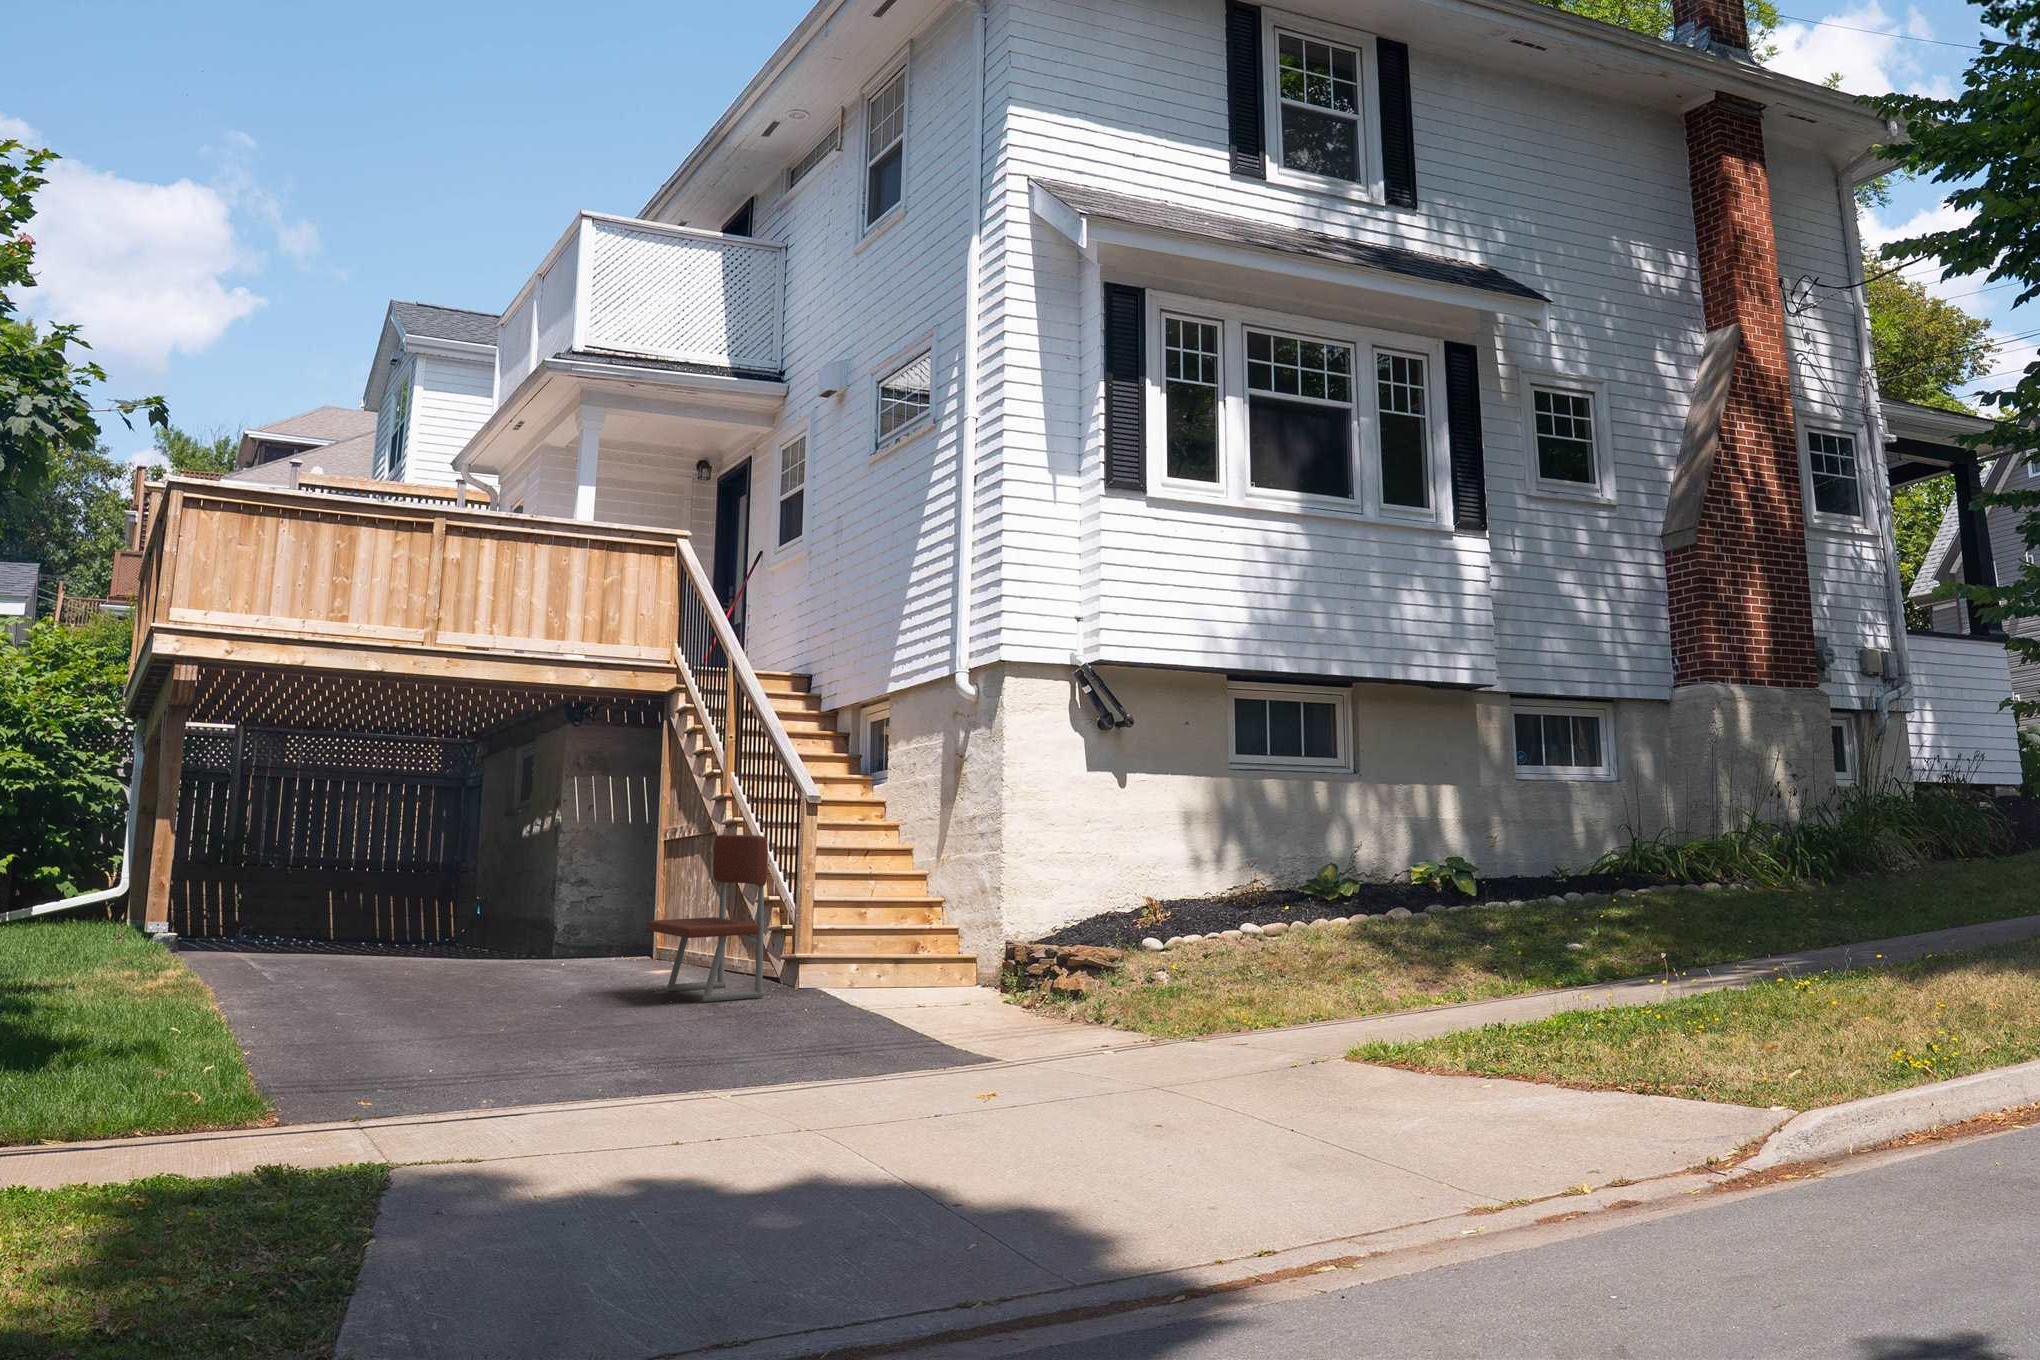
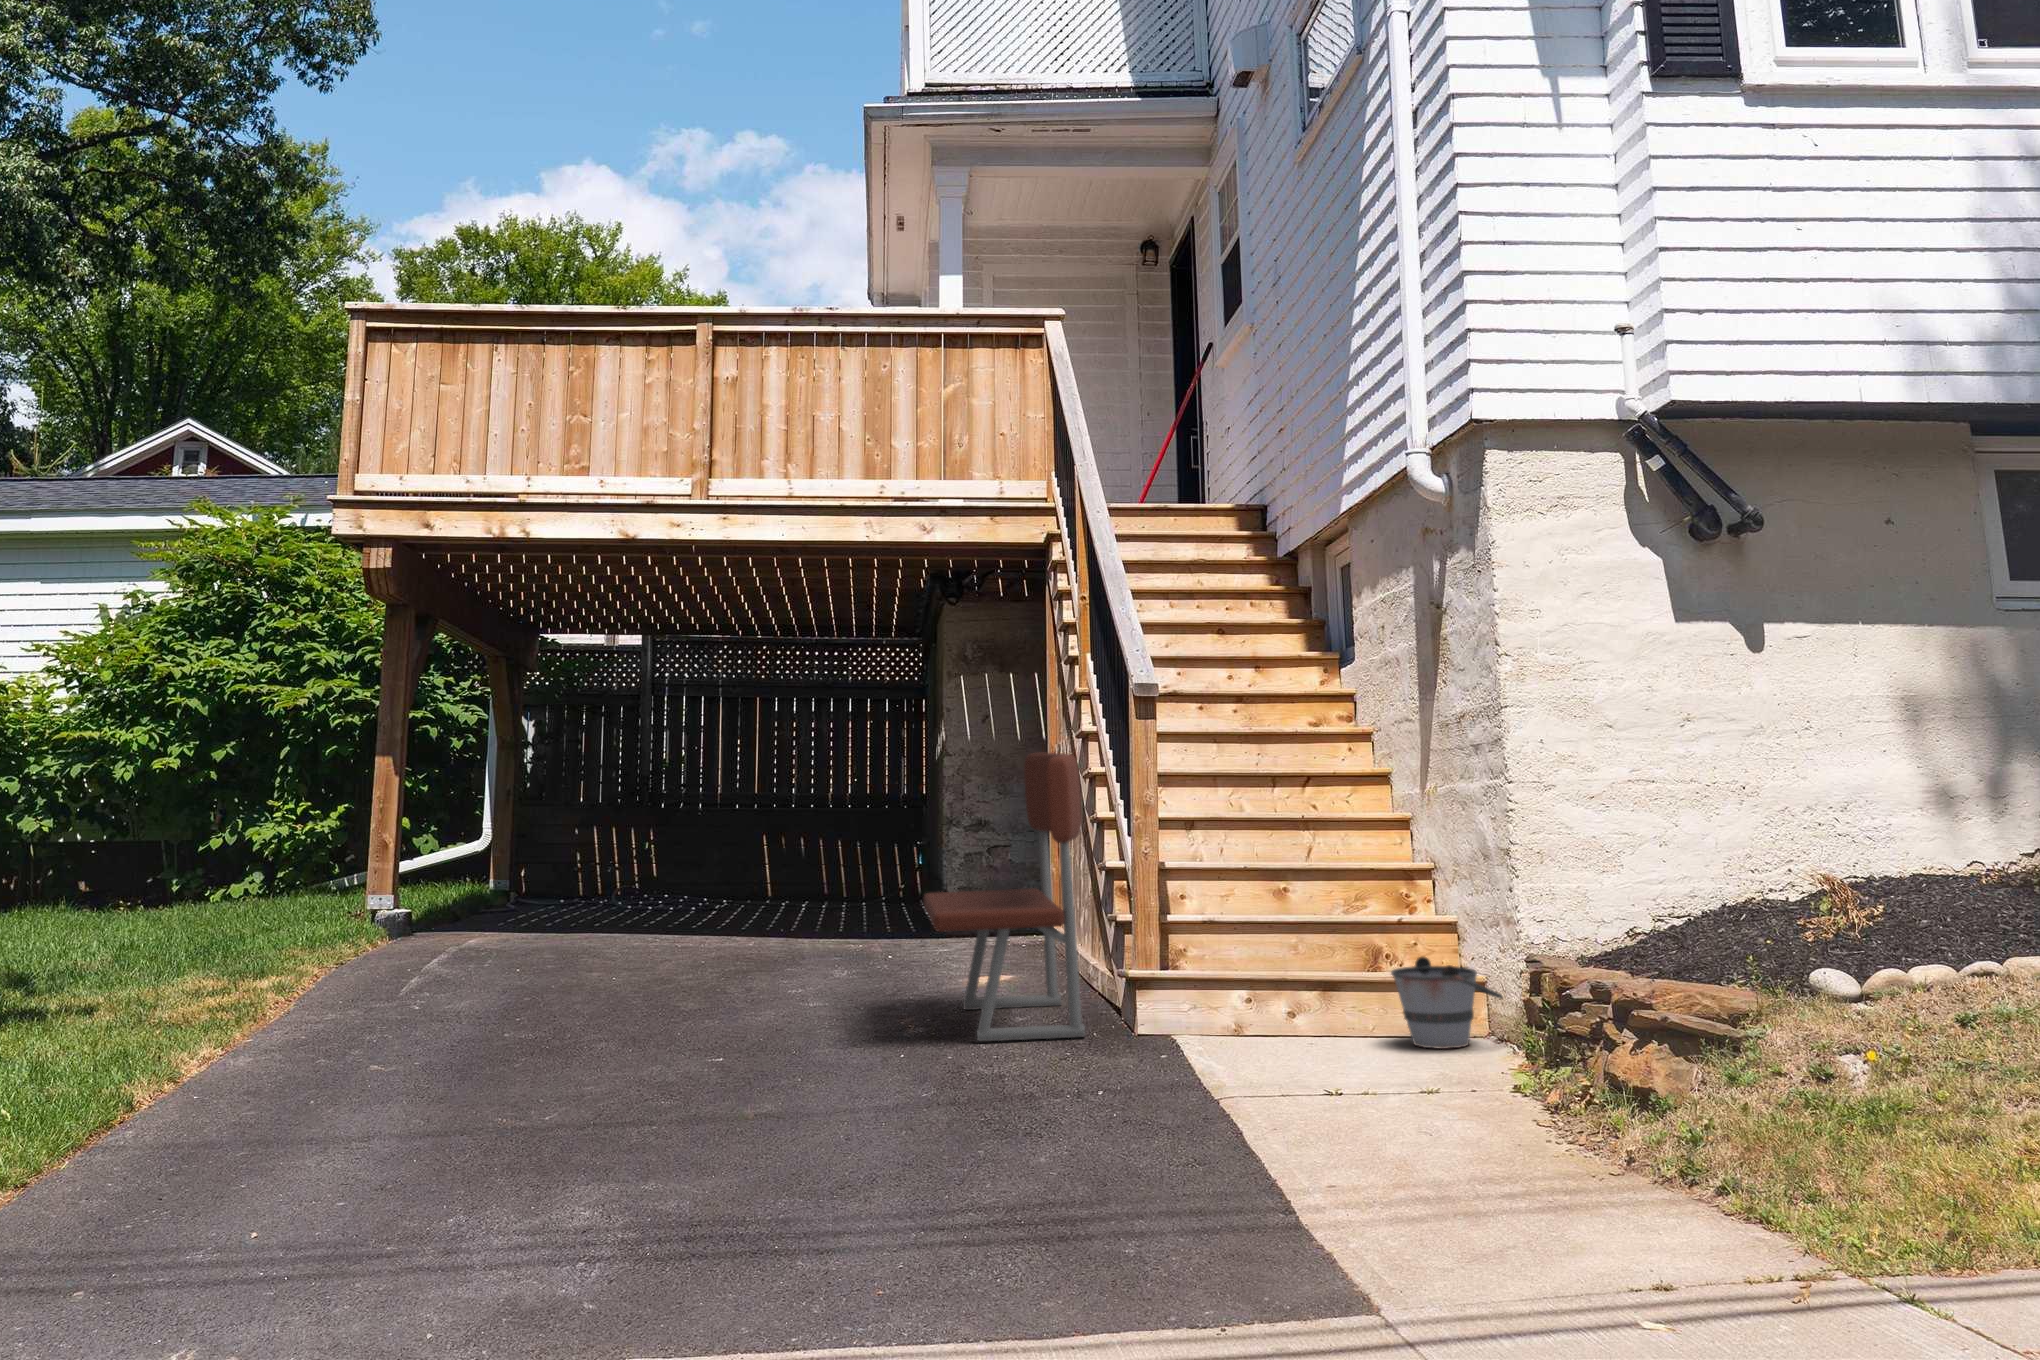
bucket: none [936,946,991,992] -> present [1391,957,1503,1049]

